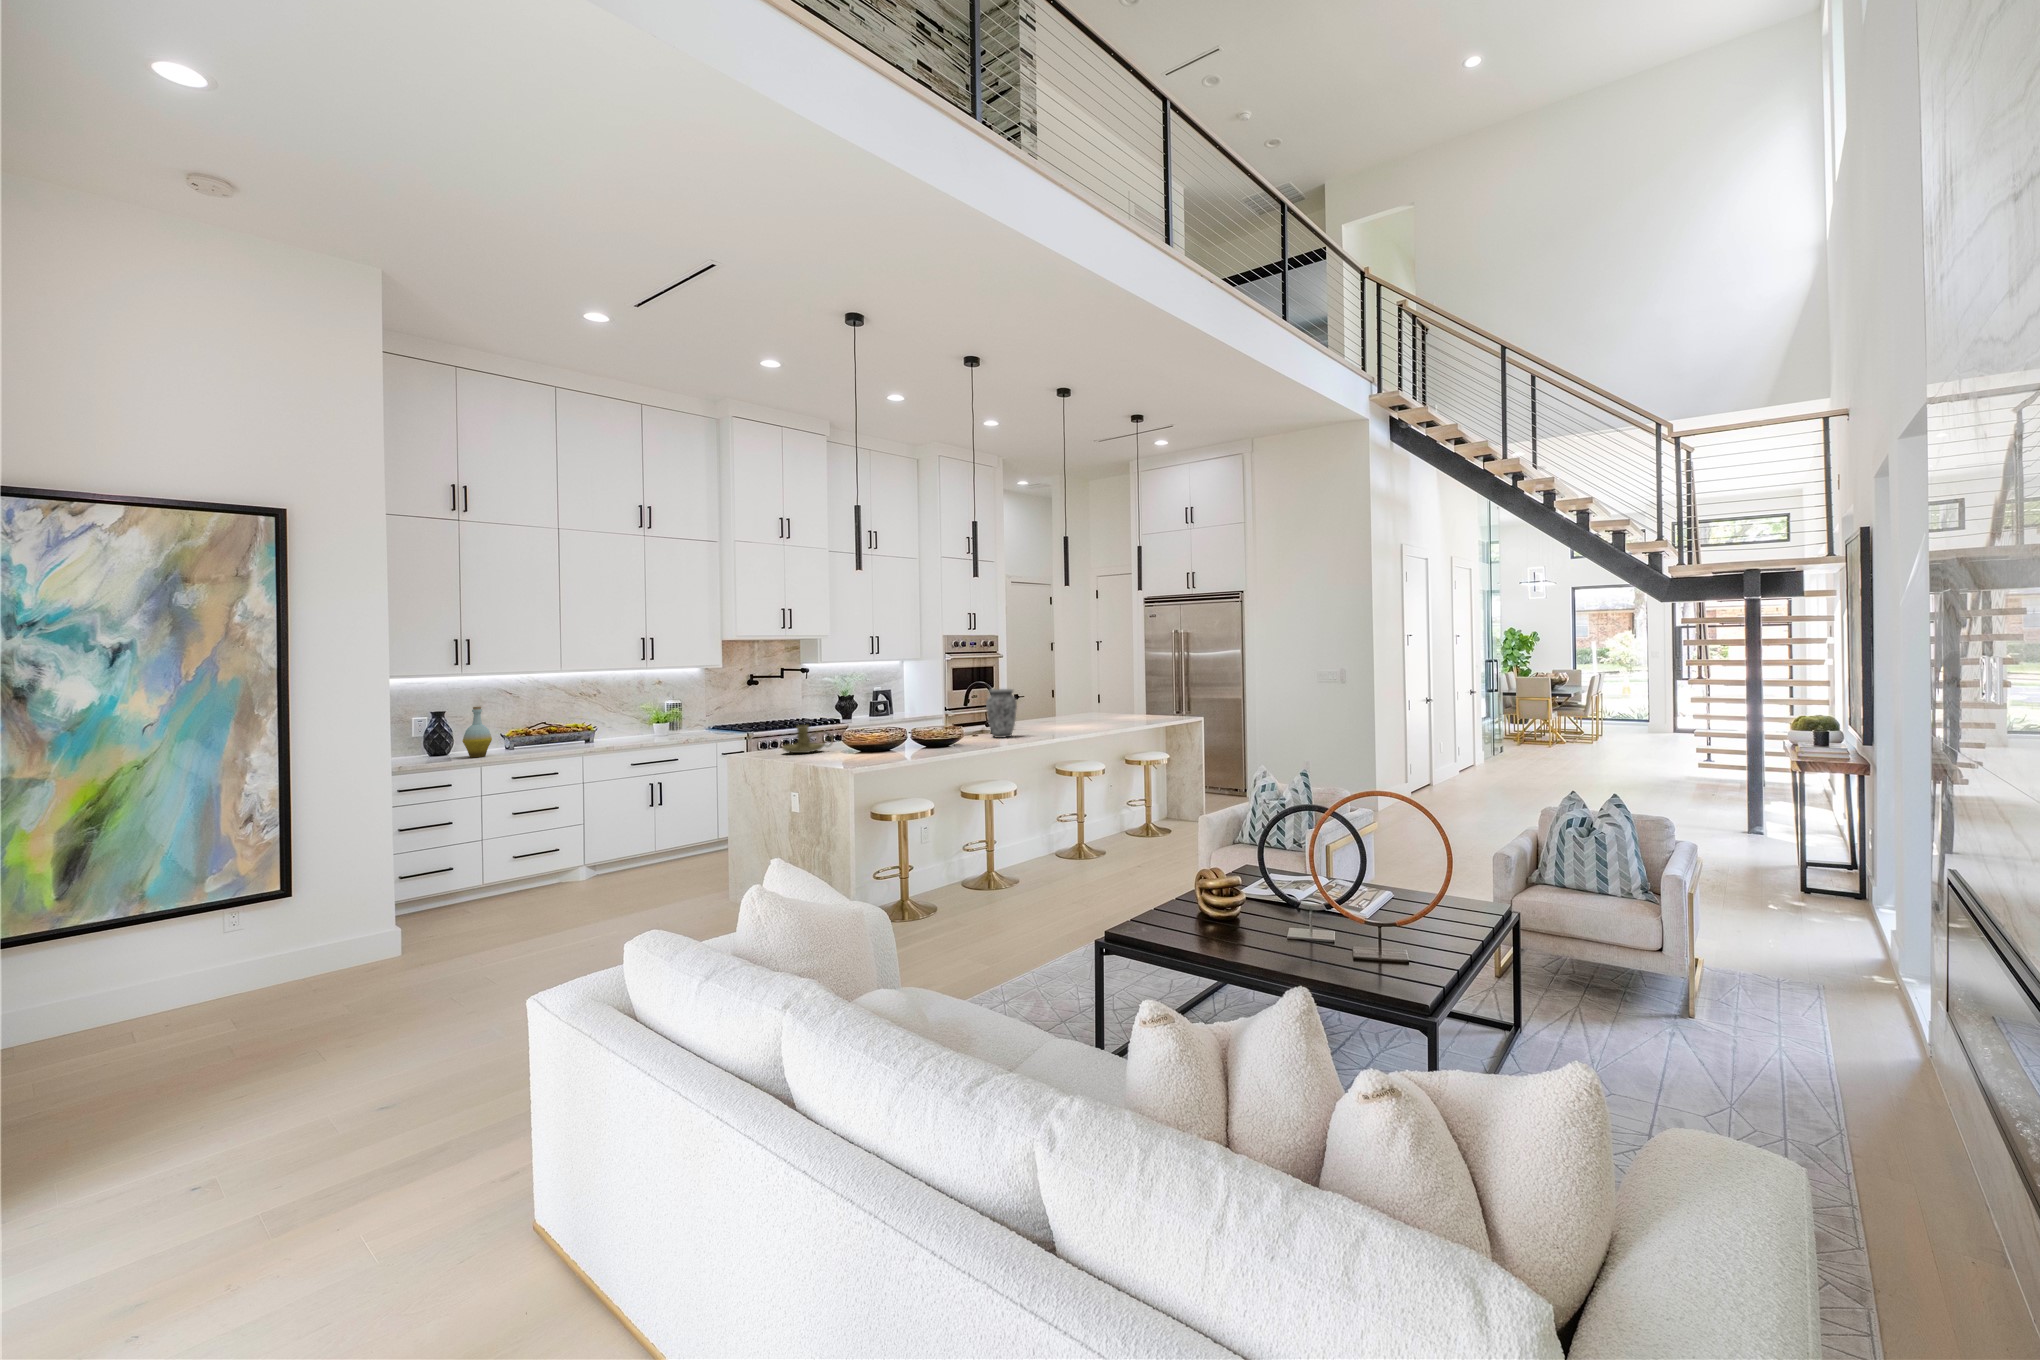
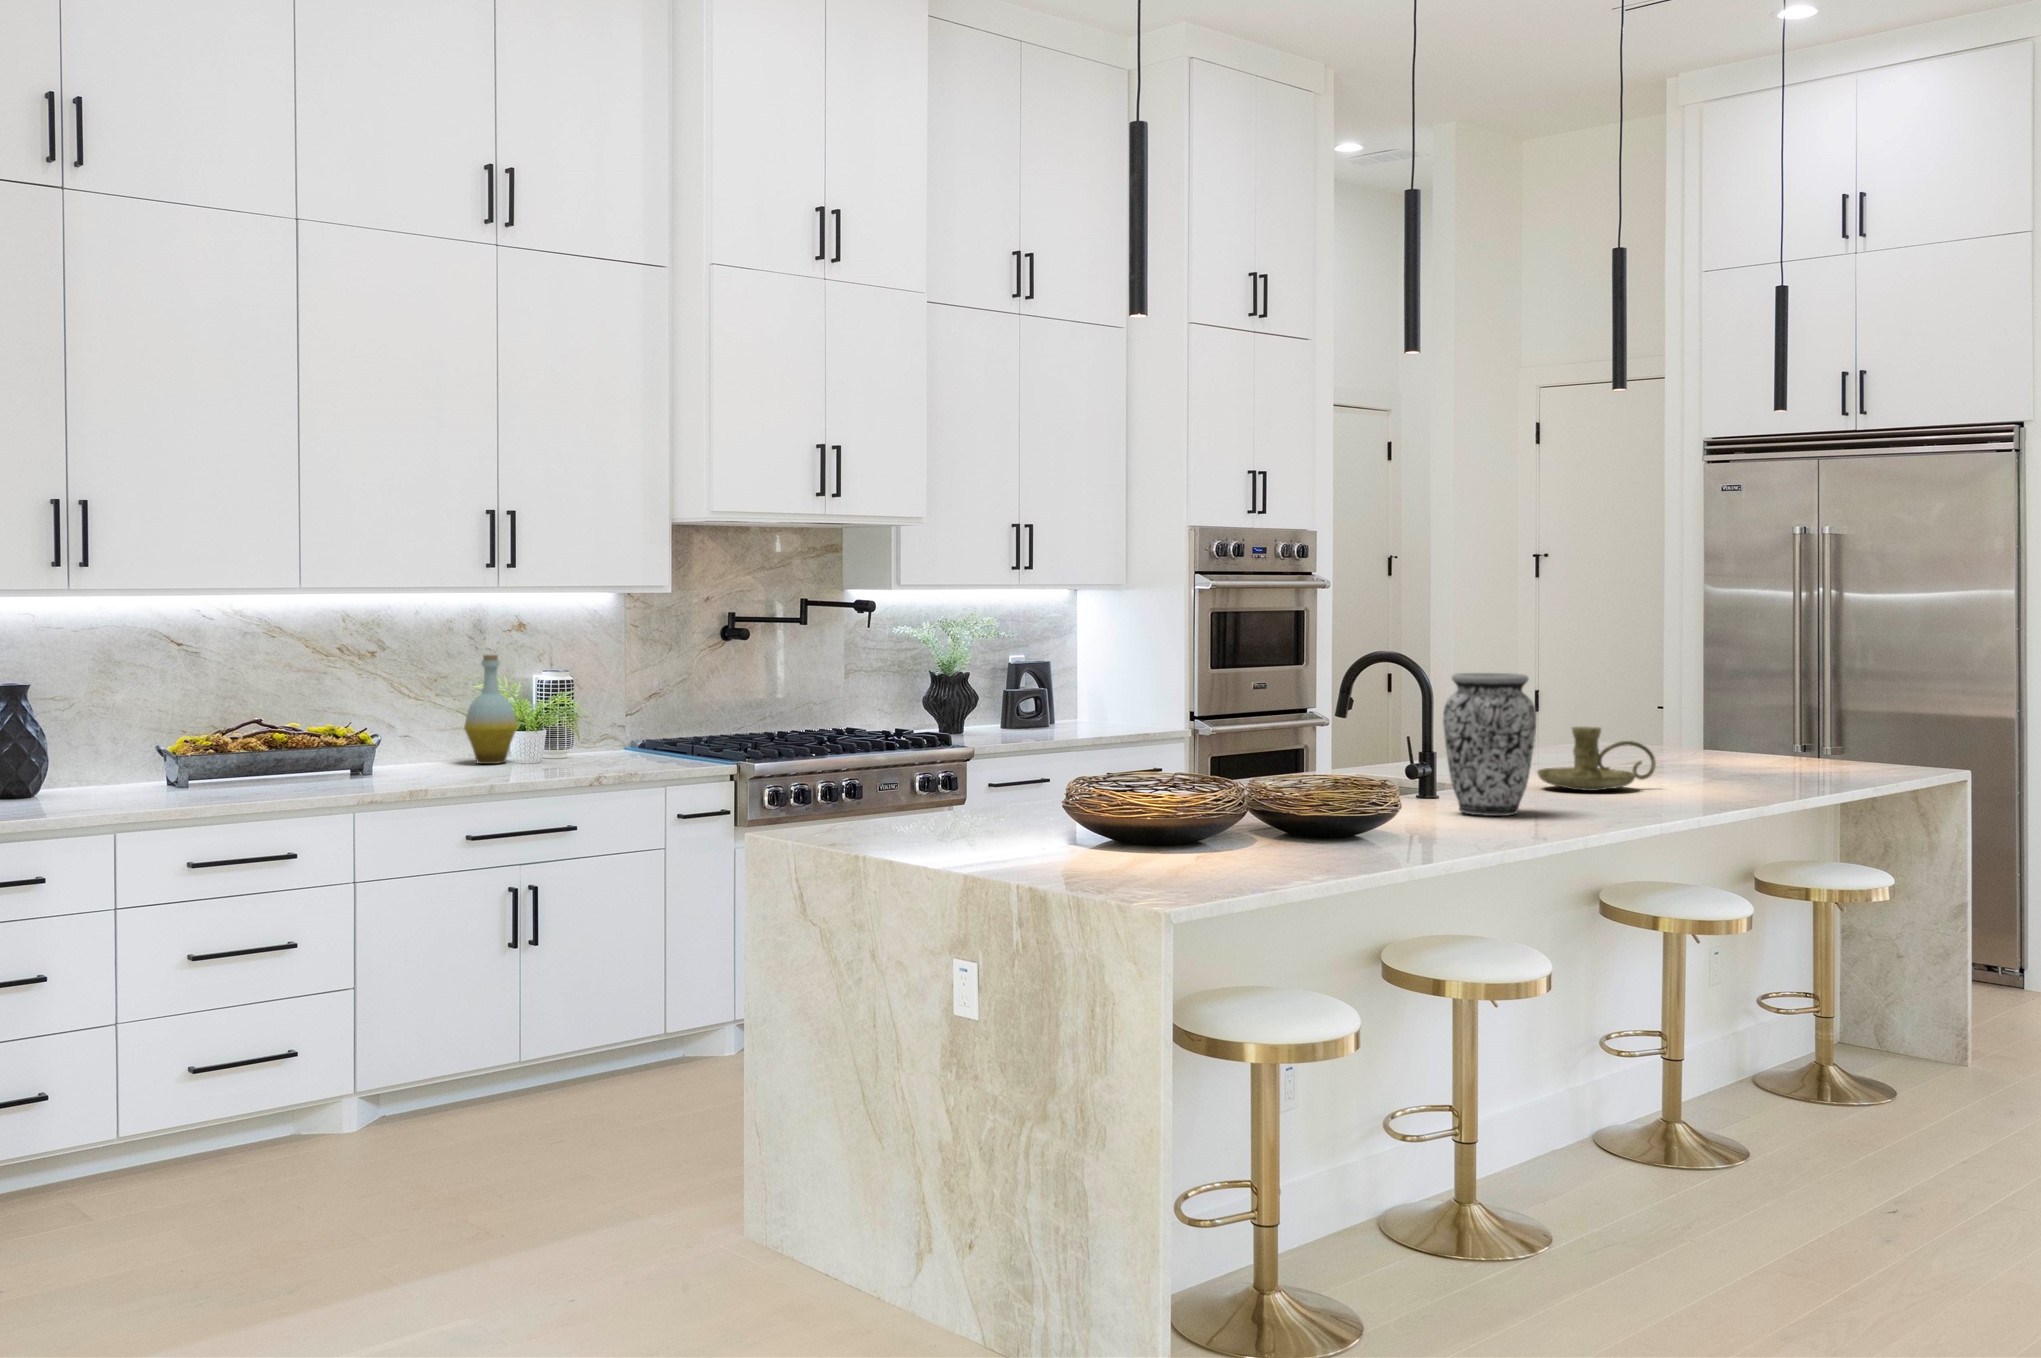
bottle: present [463,706,492,757] -> present [464,654,517,764]
candle holder: present [782,725,833,753] -> present [1538,727,1656,791]

